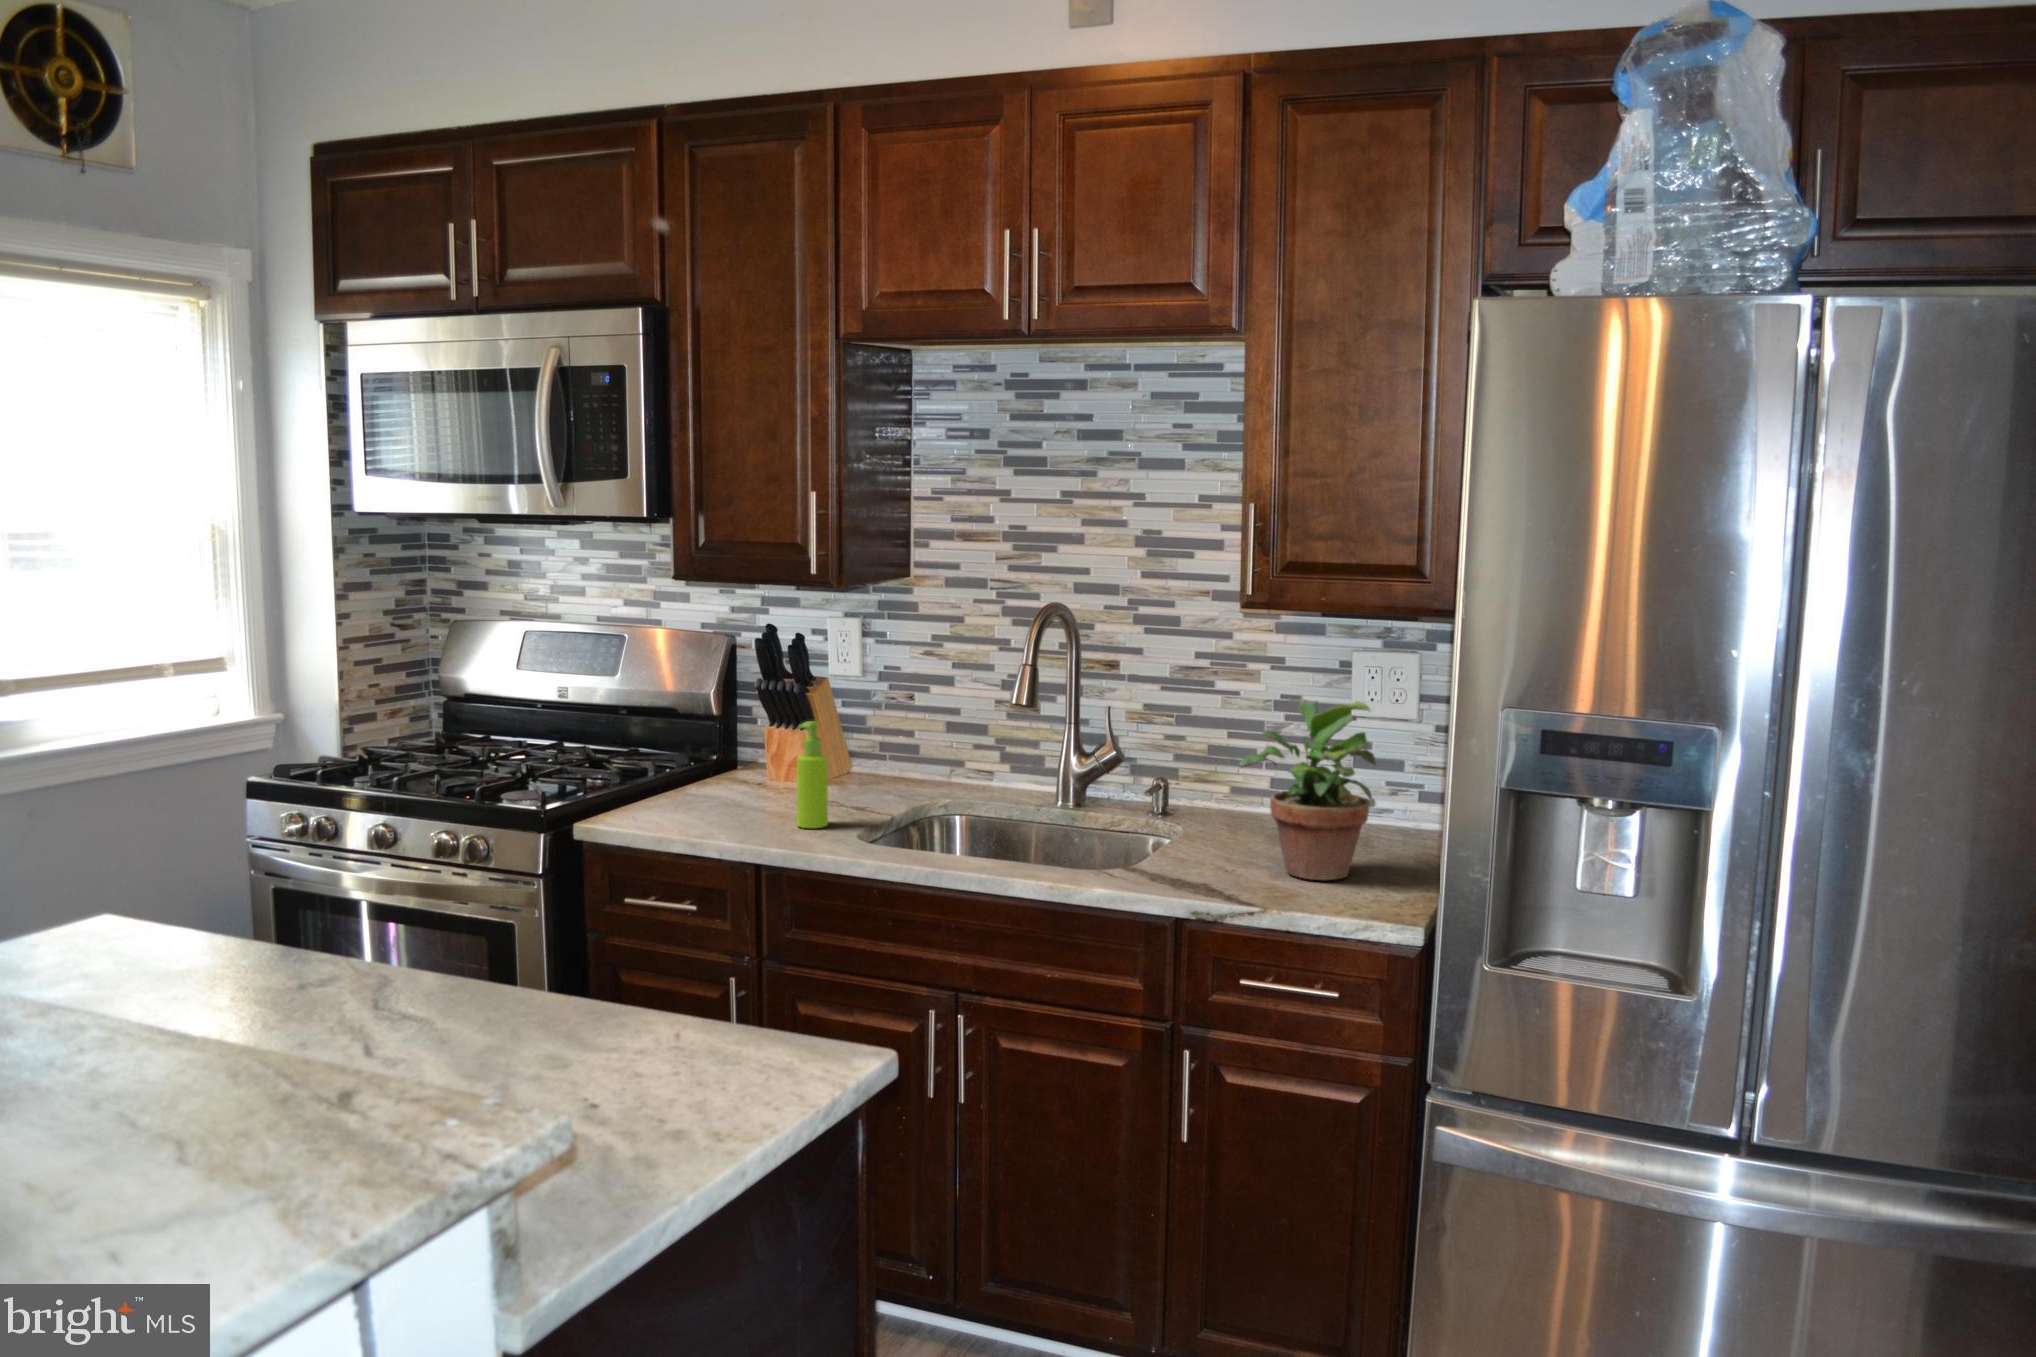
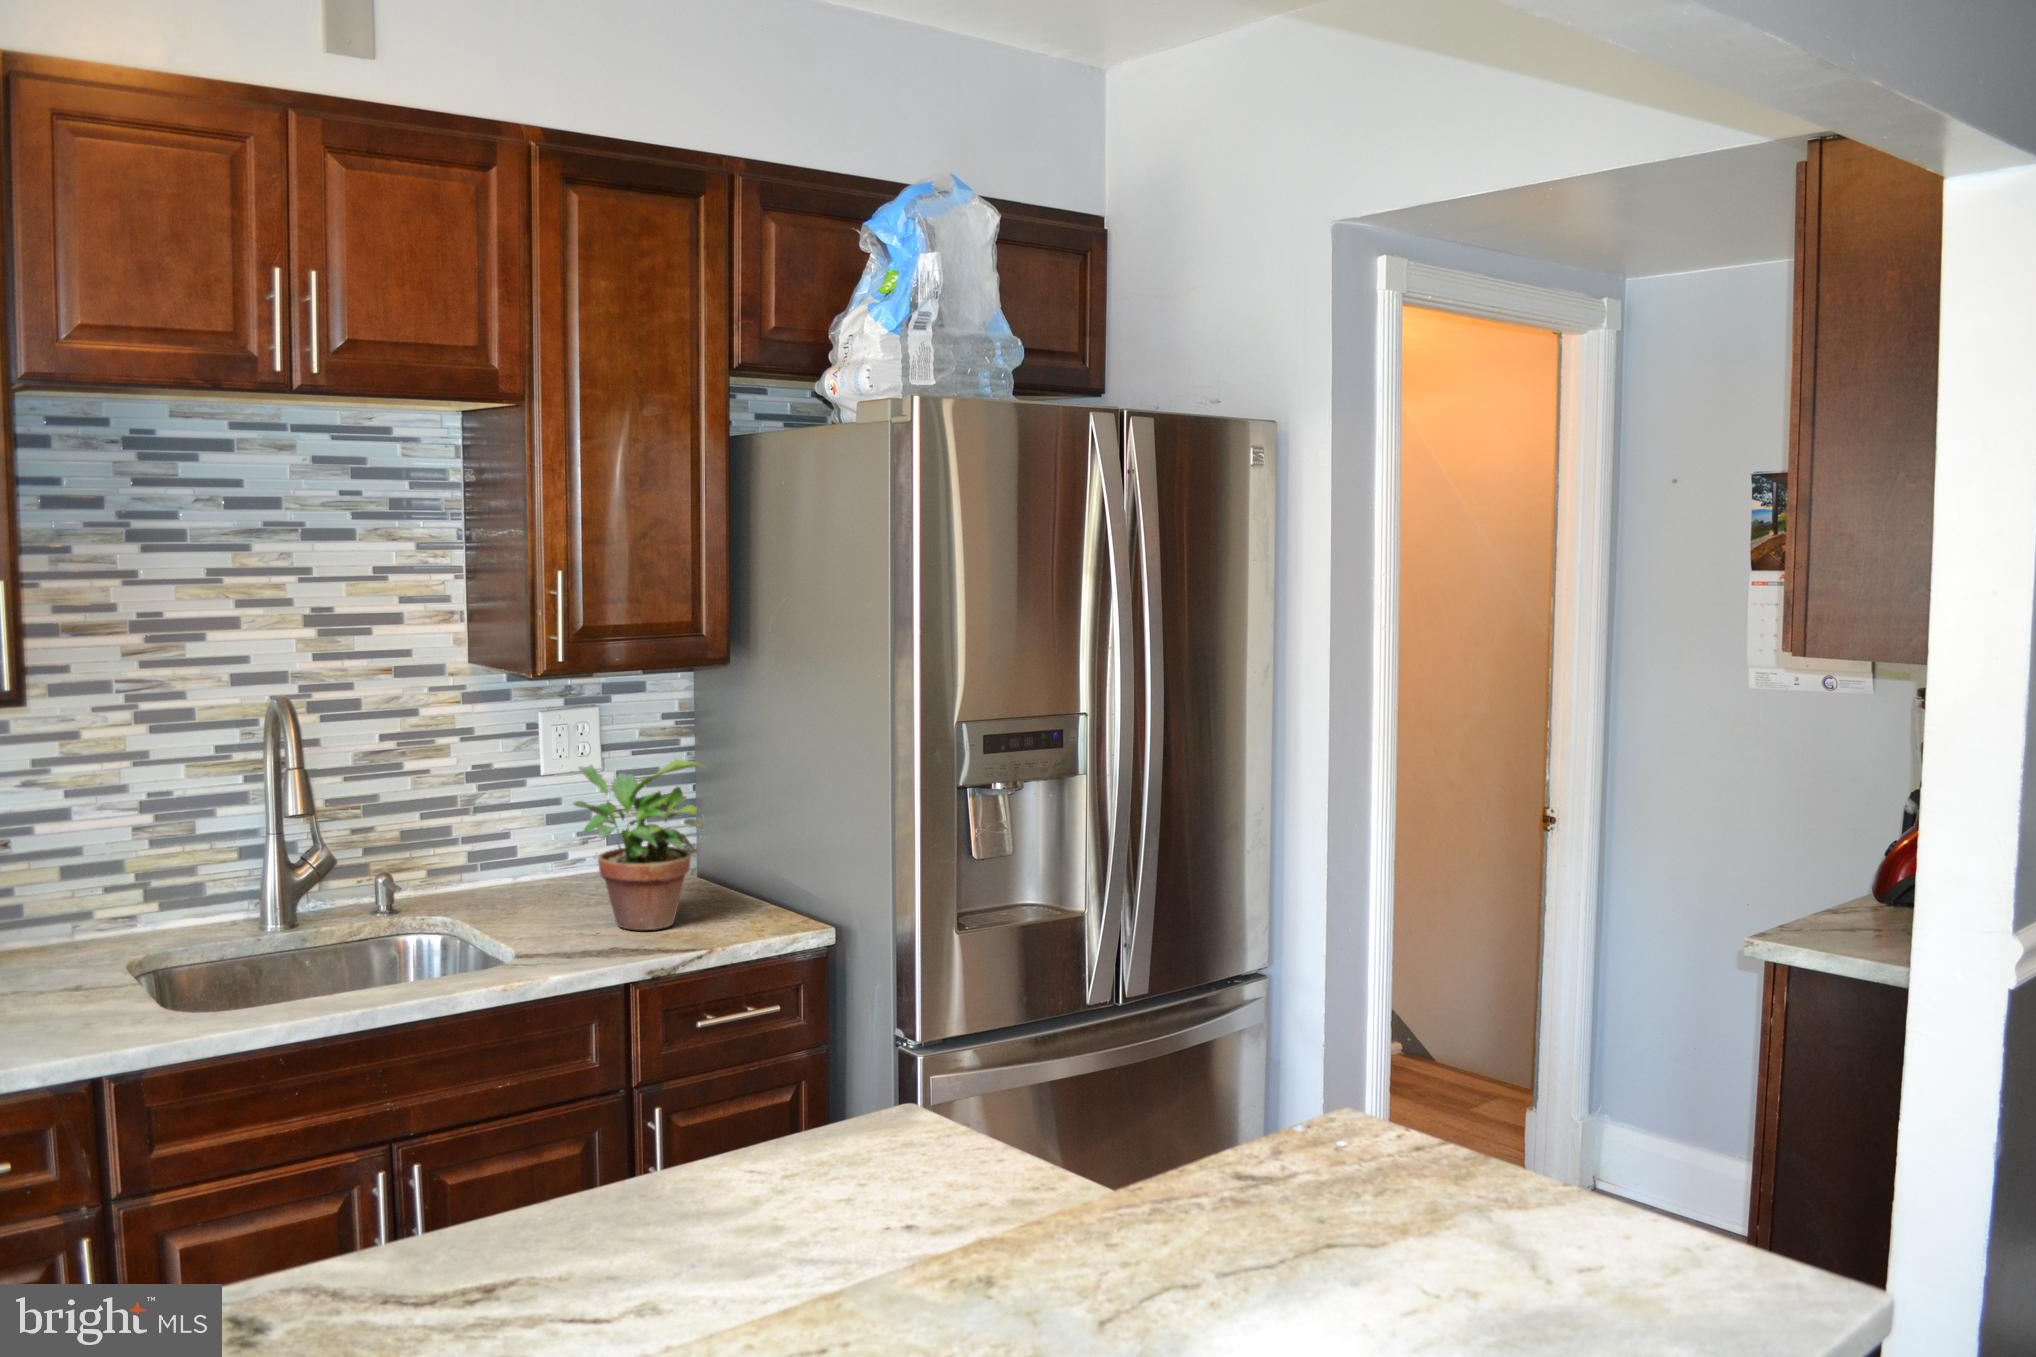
soap dispenser: present [797,721,828,828] -> none [69,889,115,1025]

